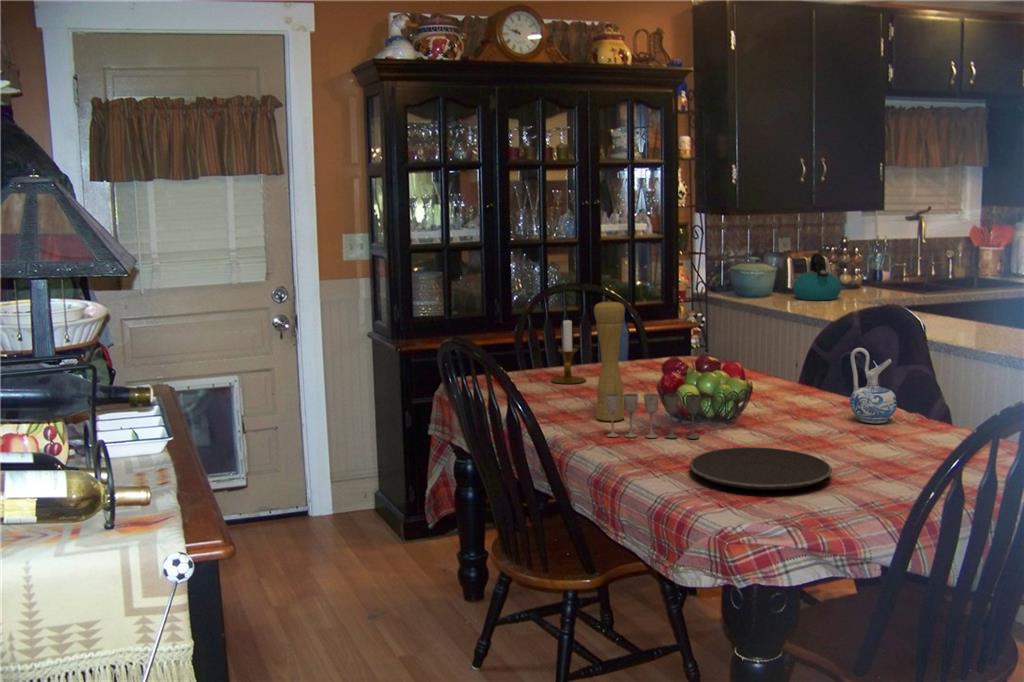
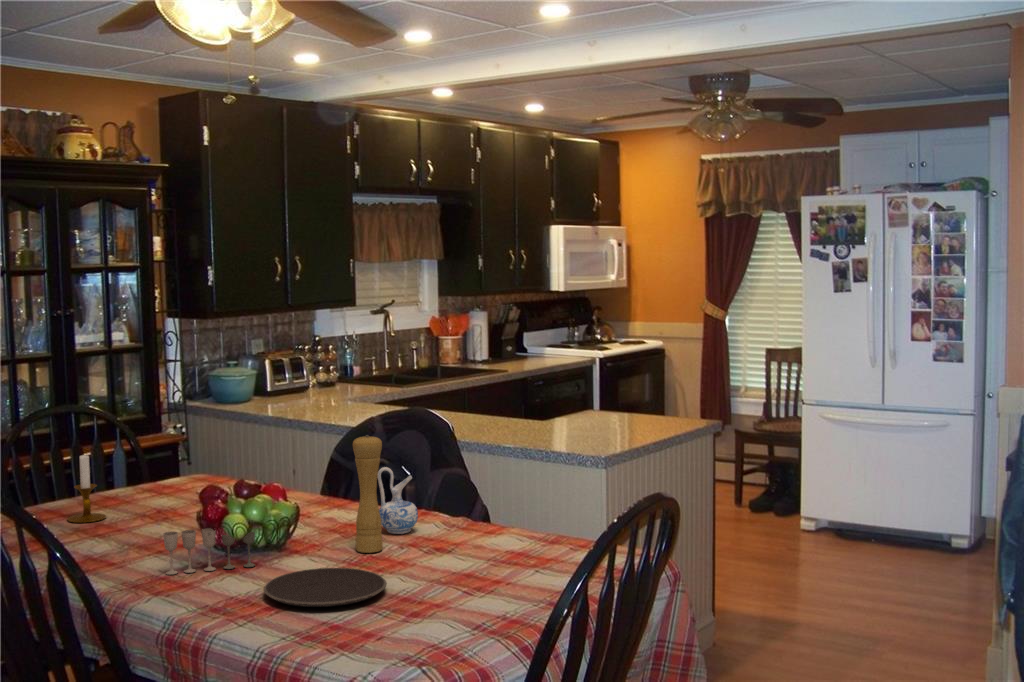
kettle: present [793,253,842,300] -> none [275,355,324,404]
pepper mill: present [594,300,625,421] -> present [353,435,383,553]

